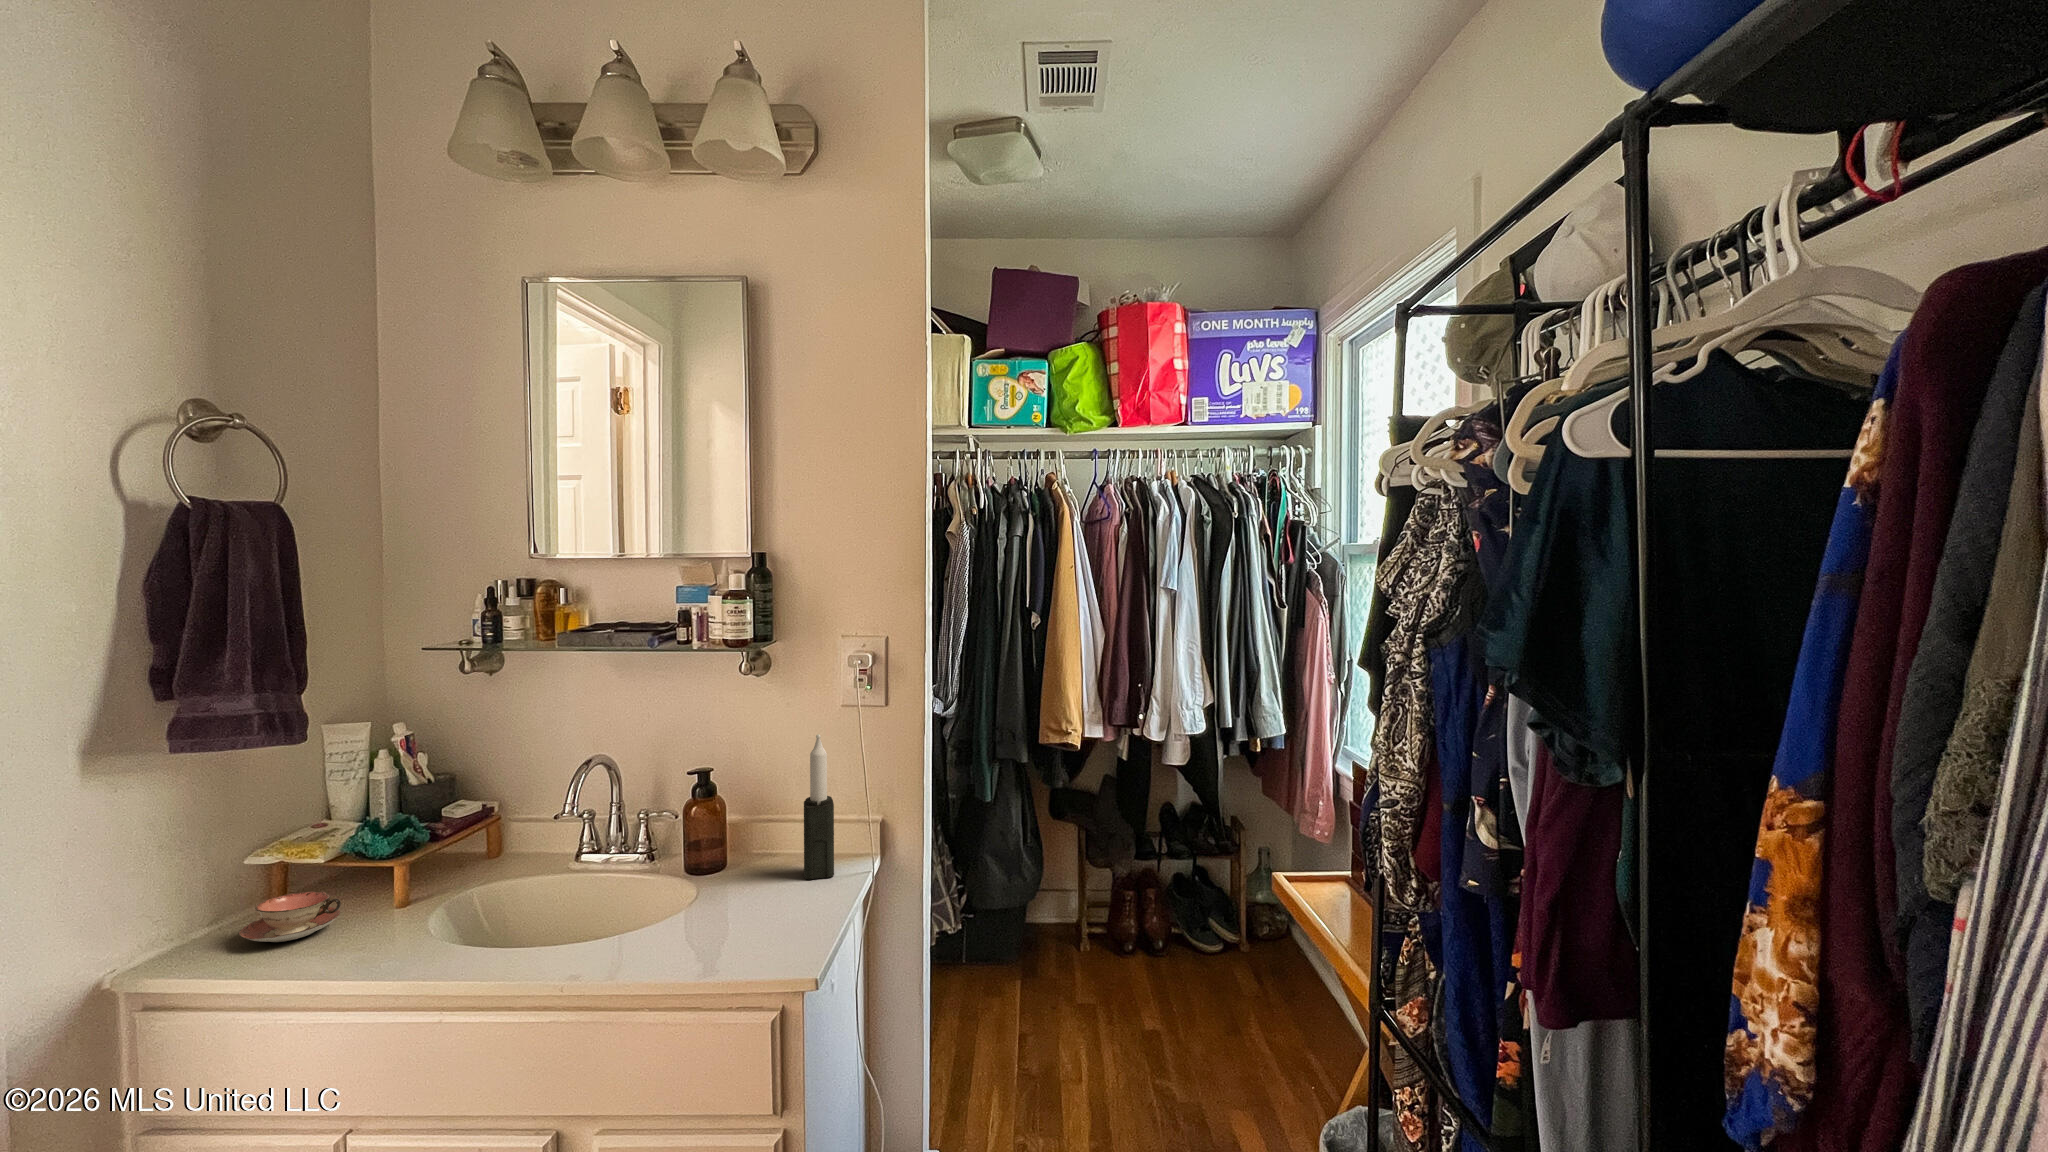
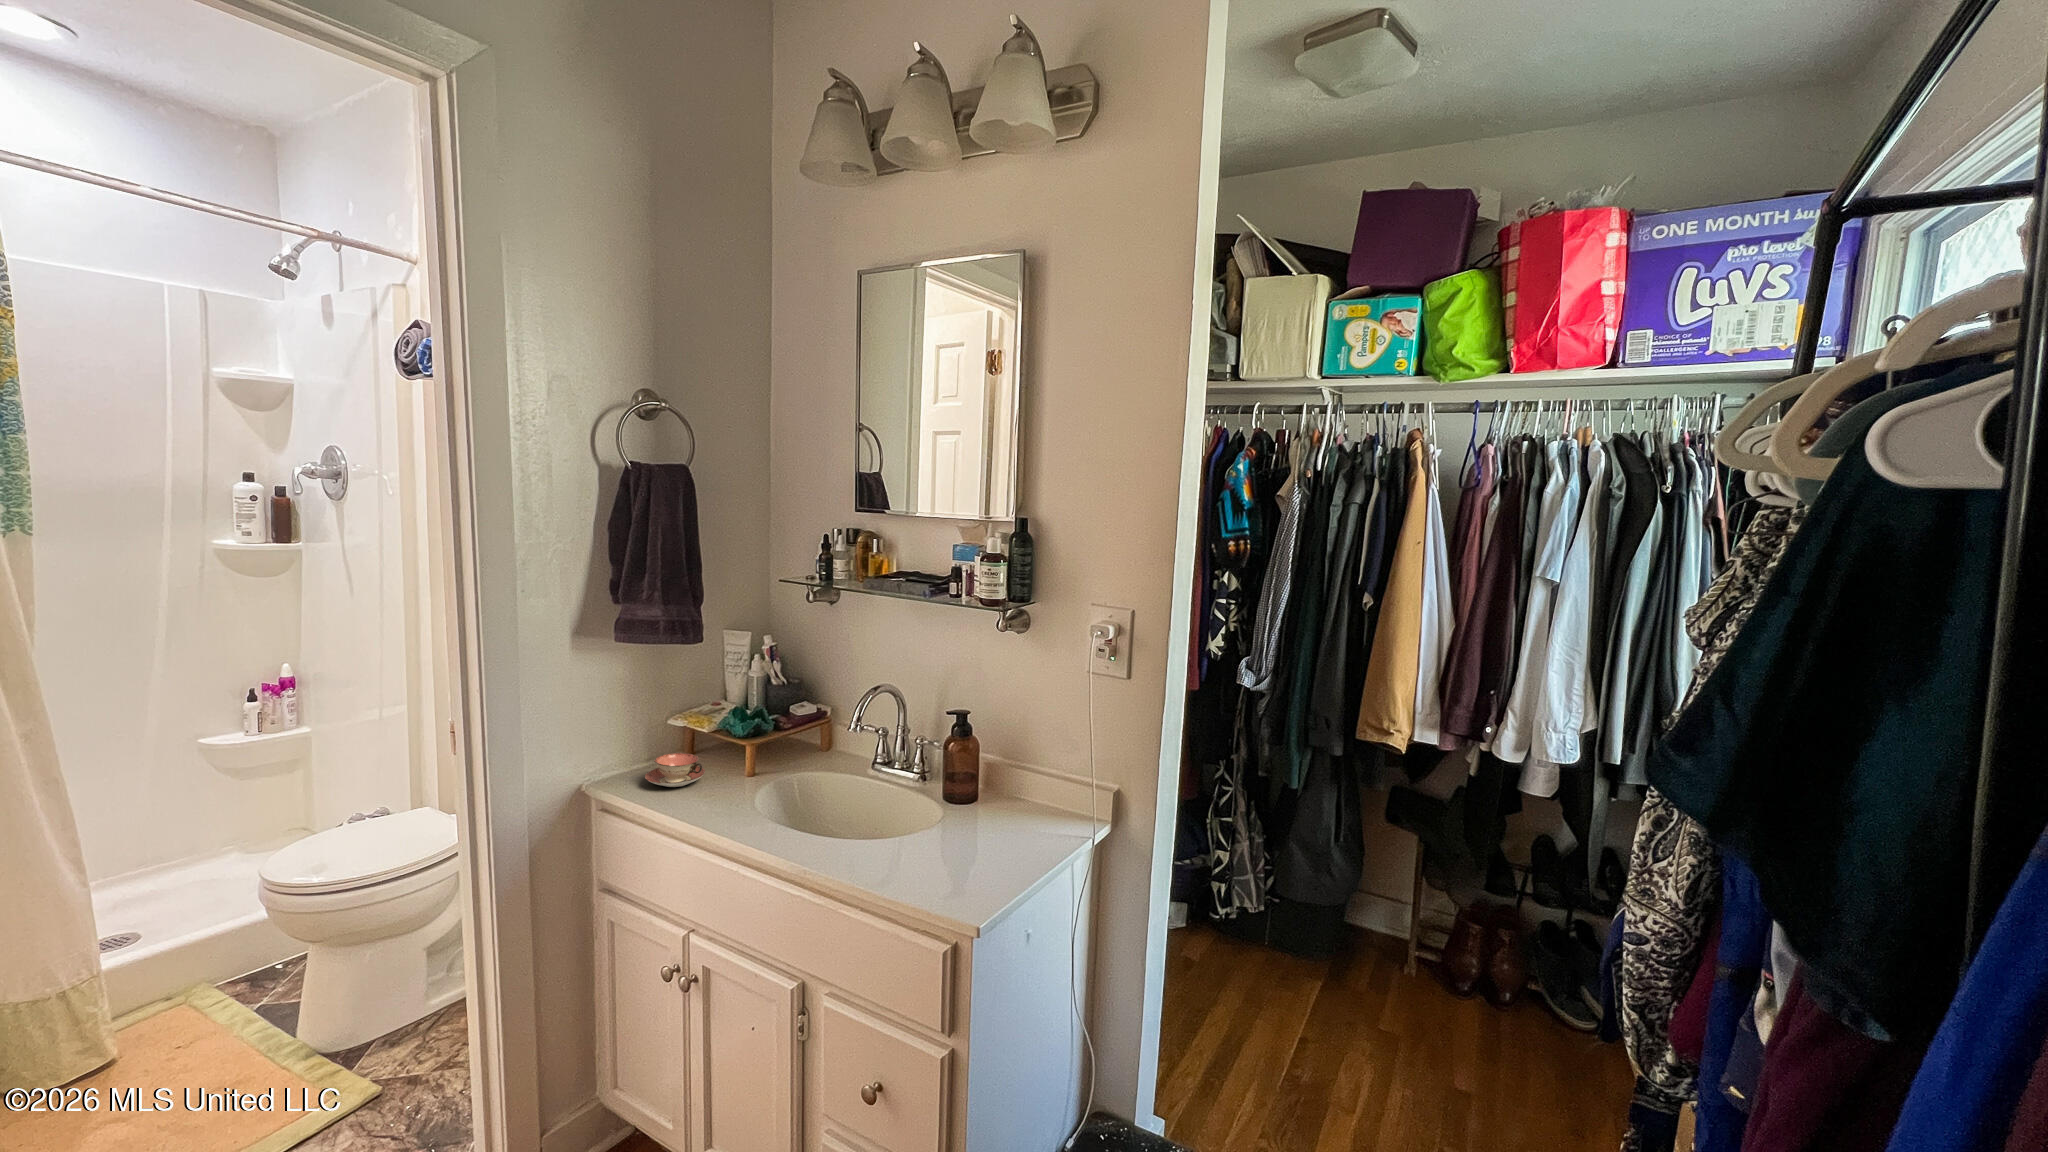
candle: present [804,734,834,879] -> none [1026,699,1060,836]

